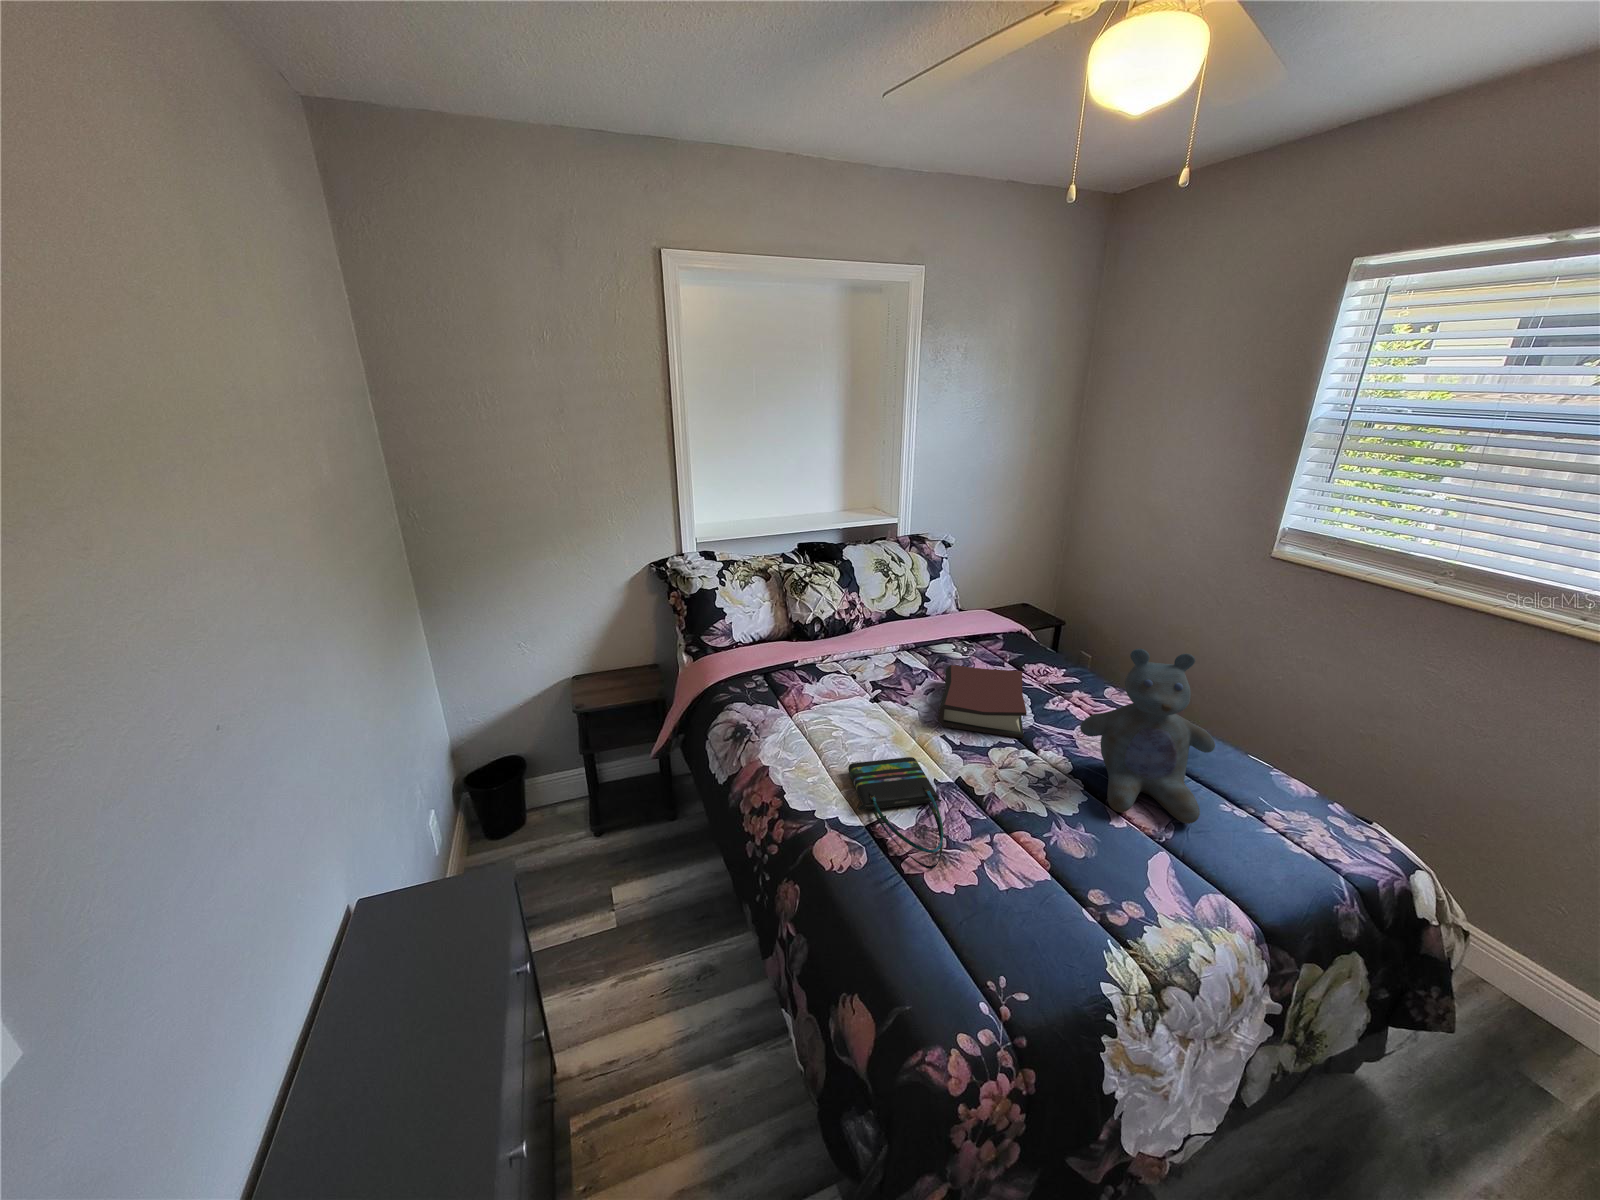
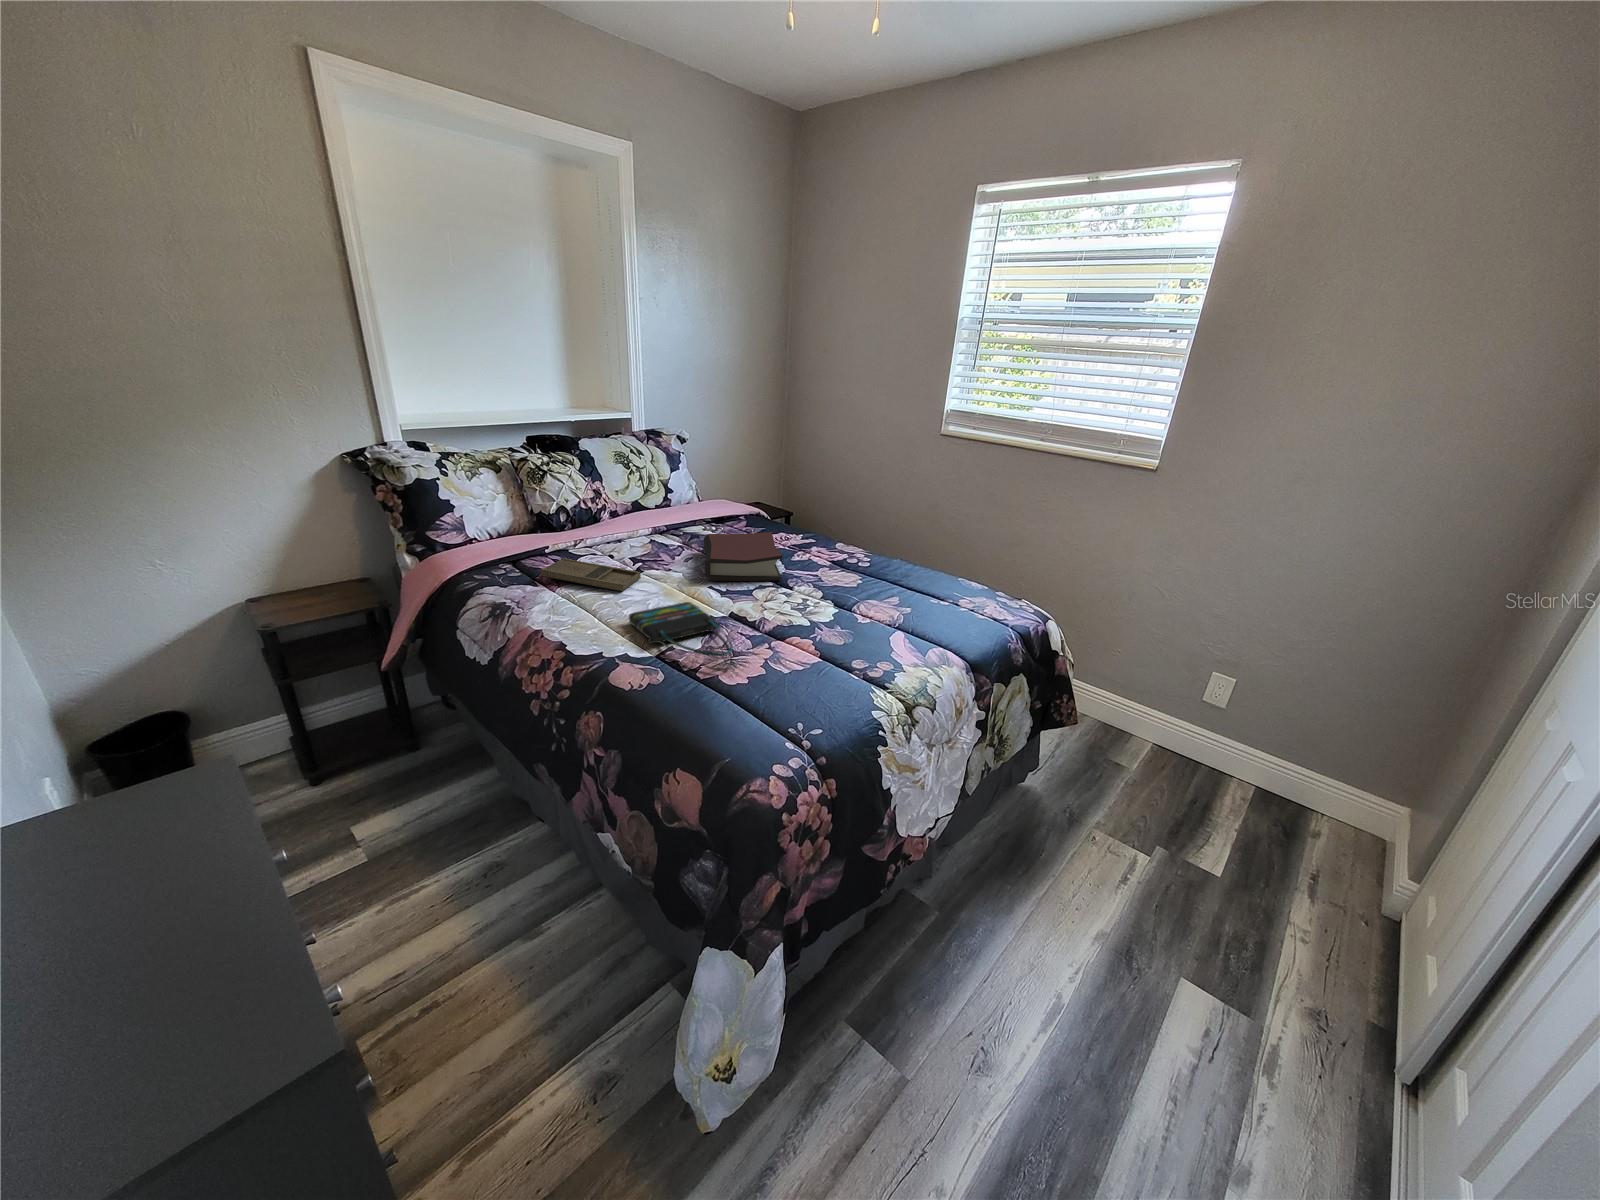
stuffed bear: present [1080,649,1215,824] -> none [828,477,924,613]
tray: none [783,677,874,727] -> present [540,558,641,591]

